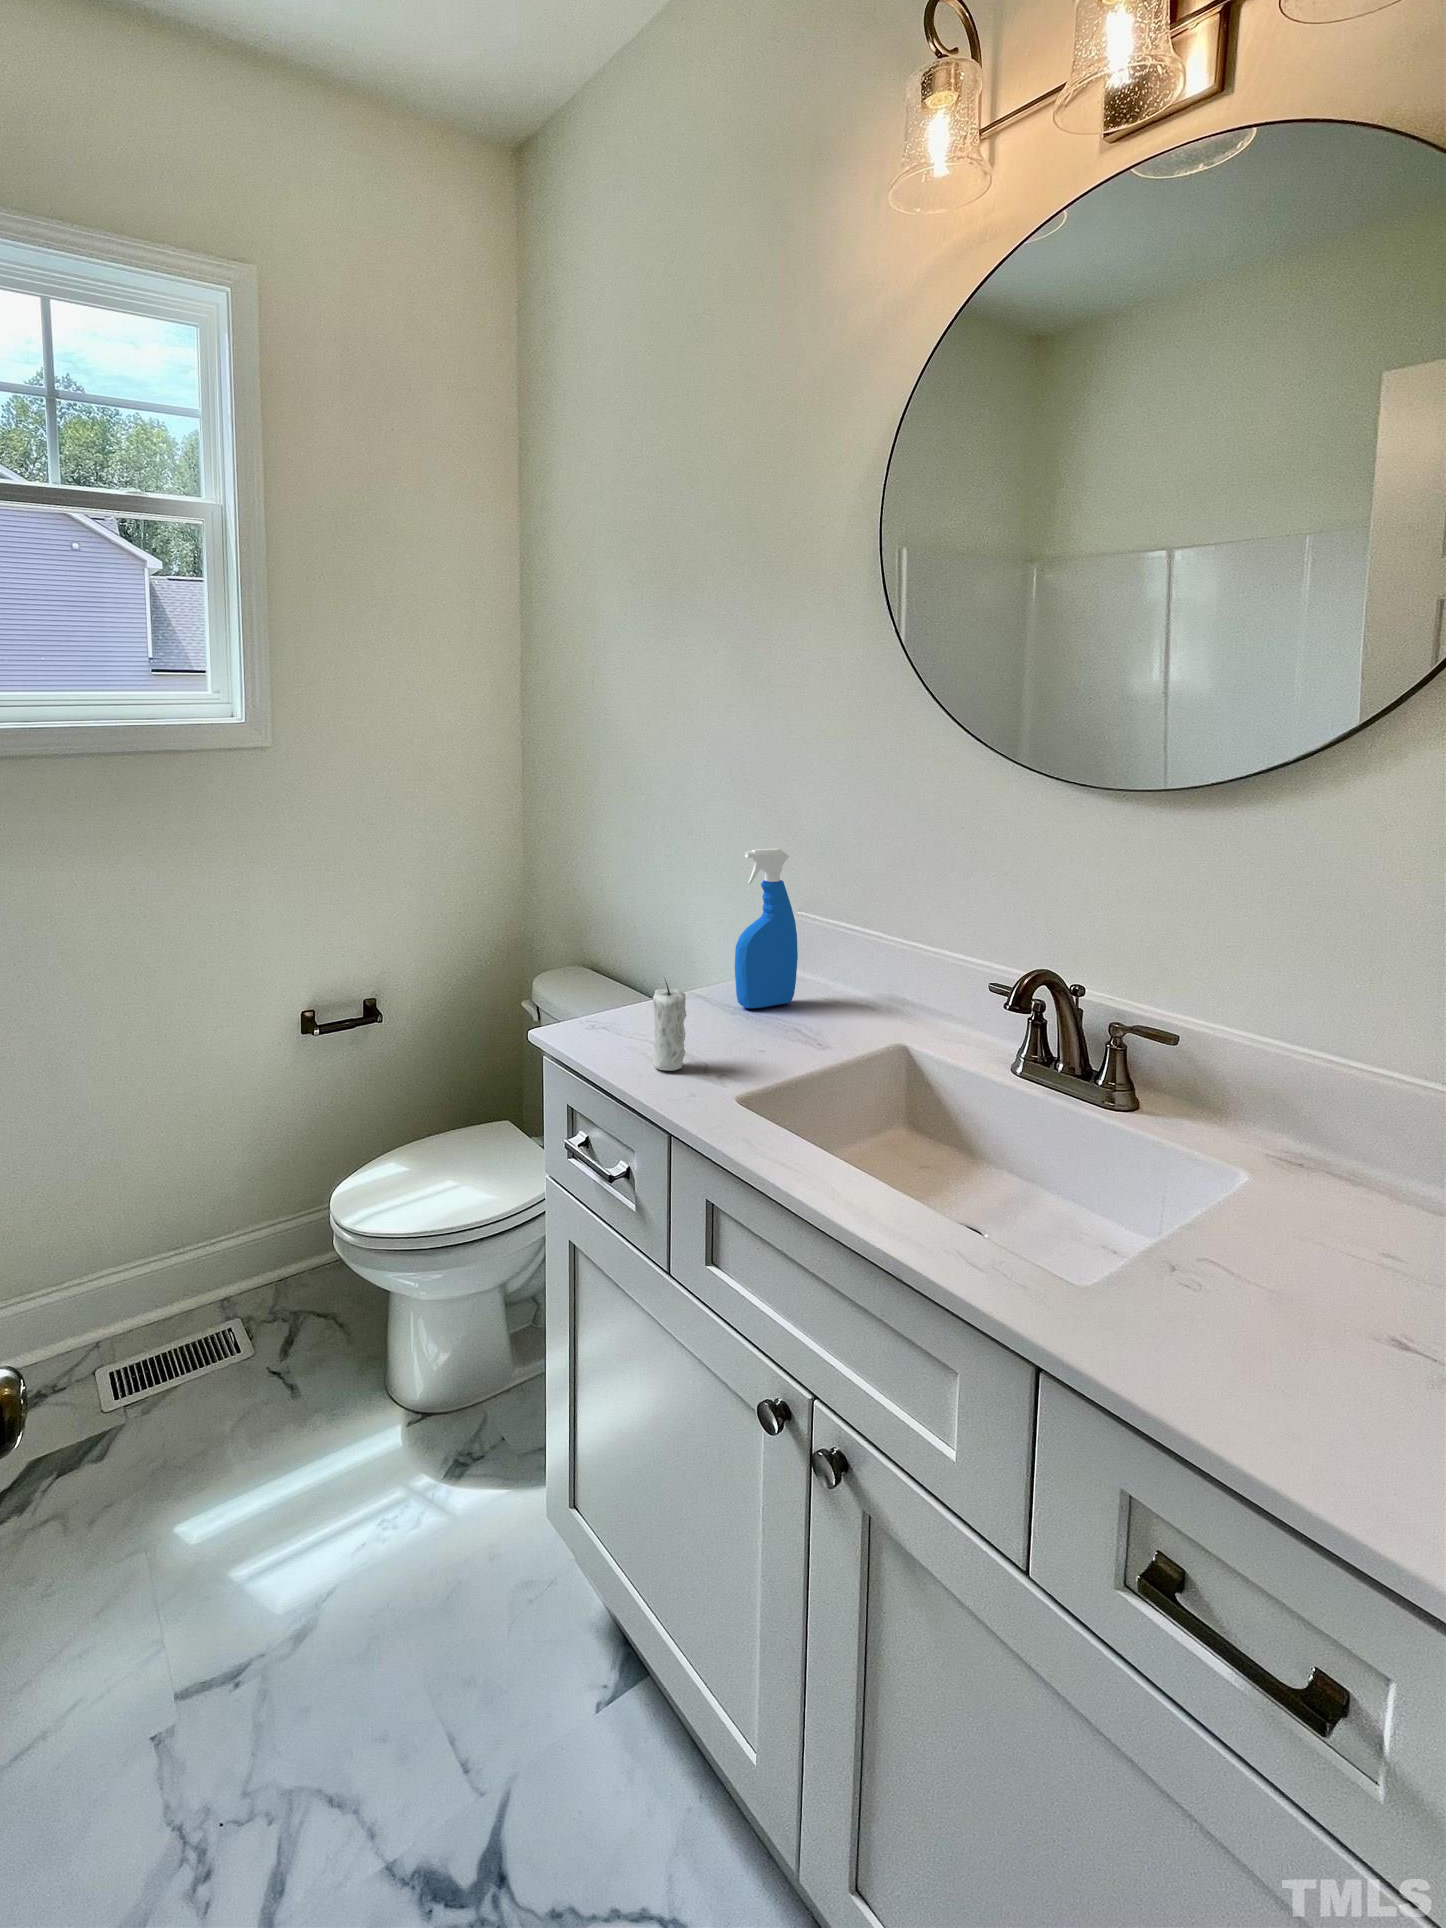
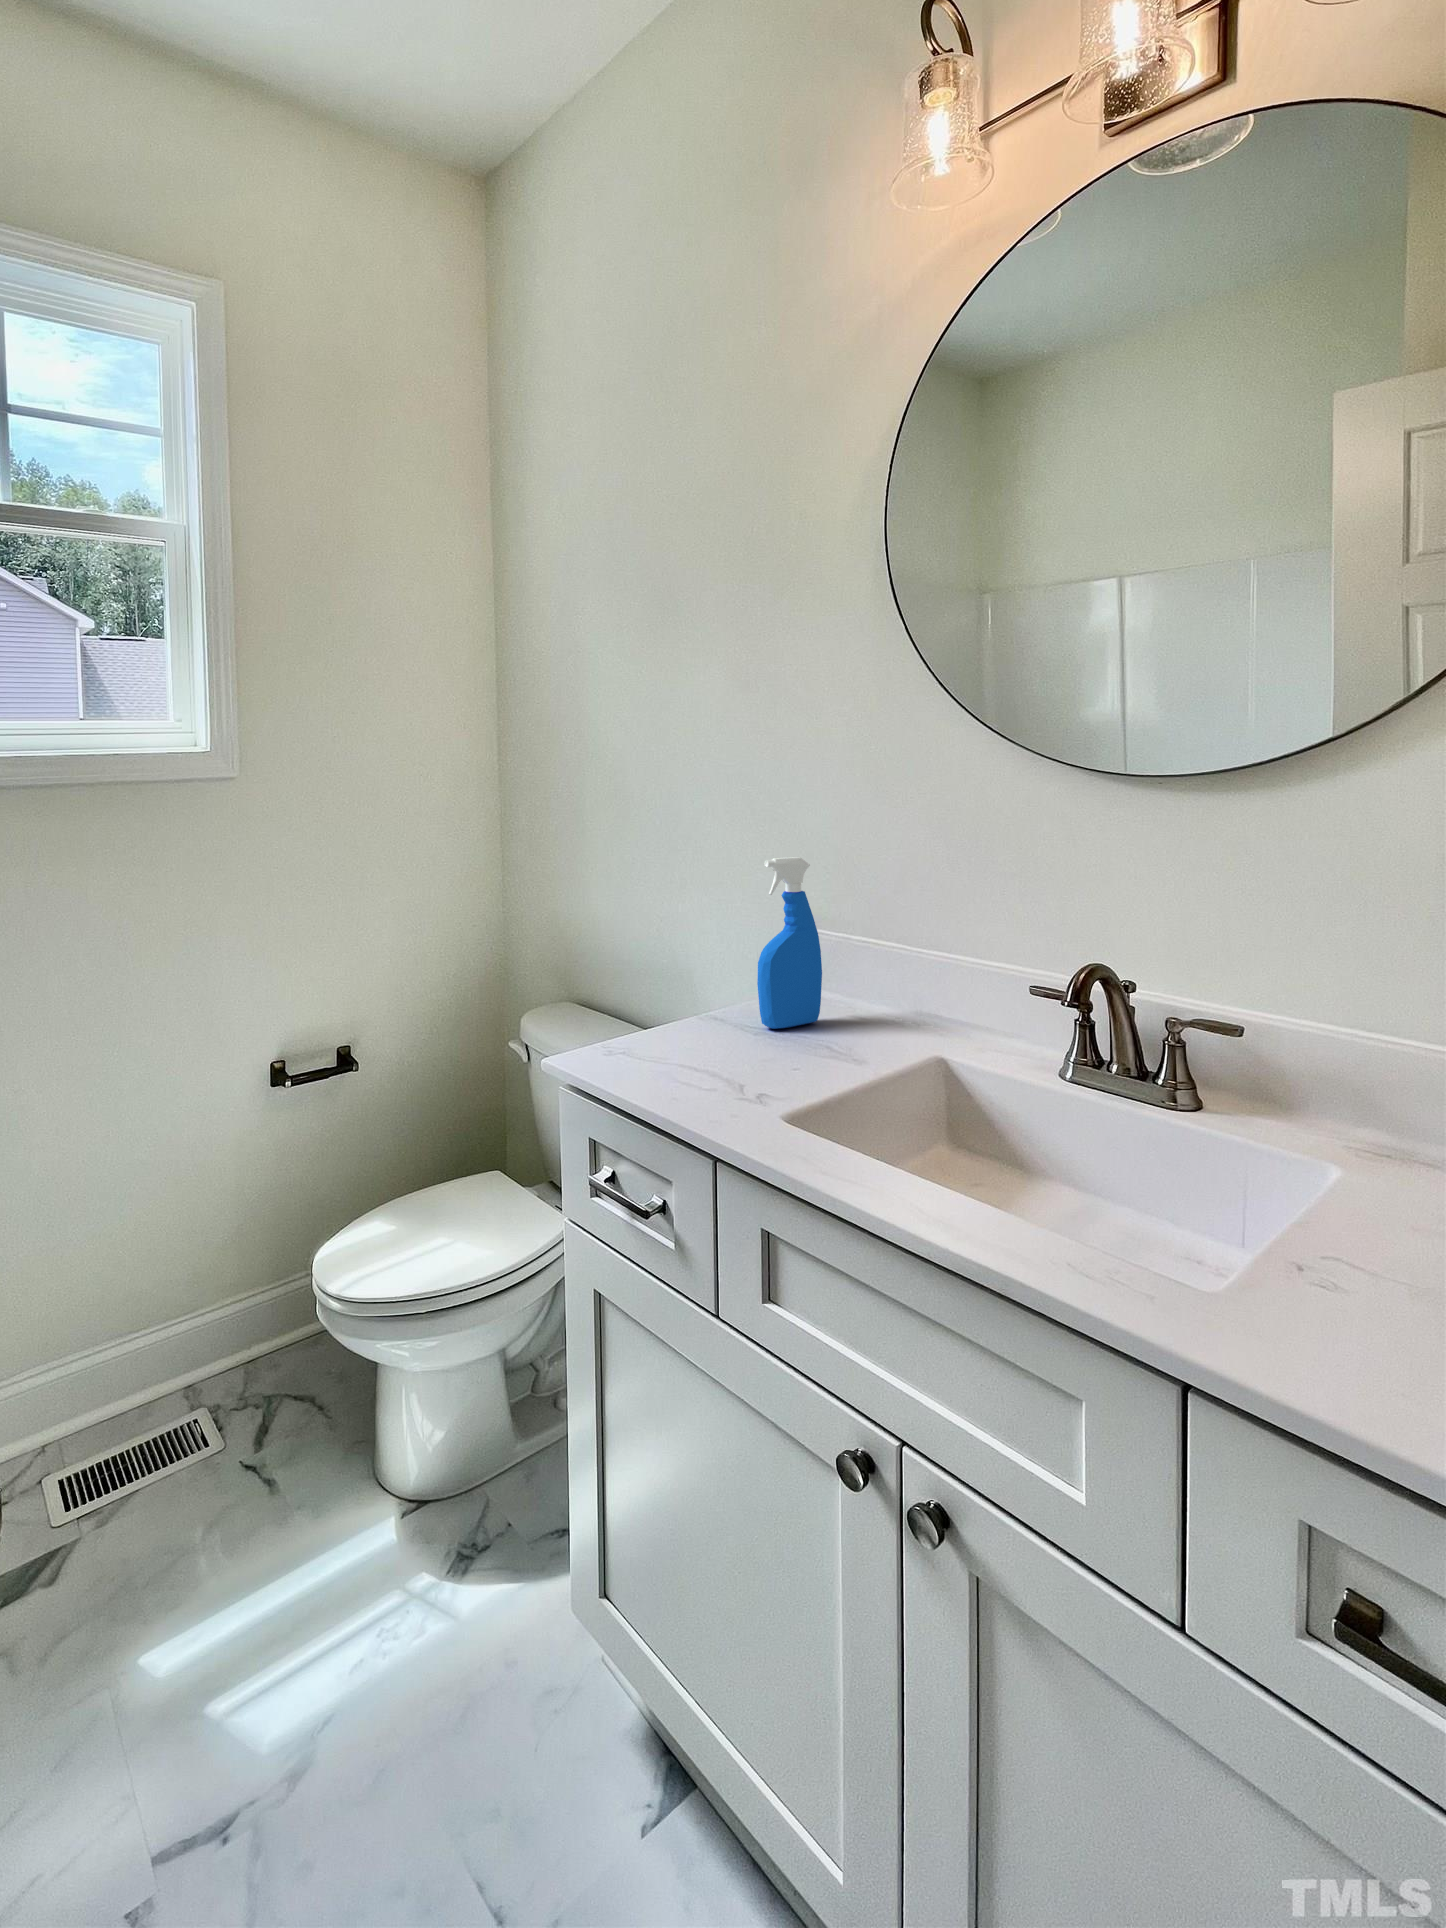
candle: present [653,980,687,1070] -> none [684,987,721,1092]

